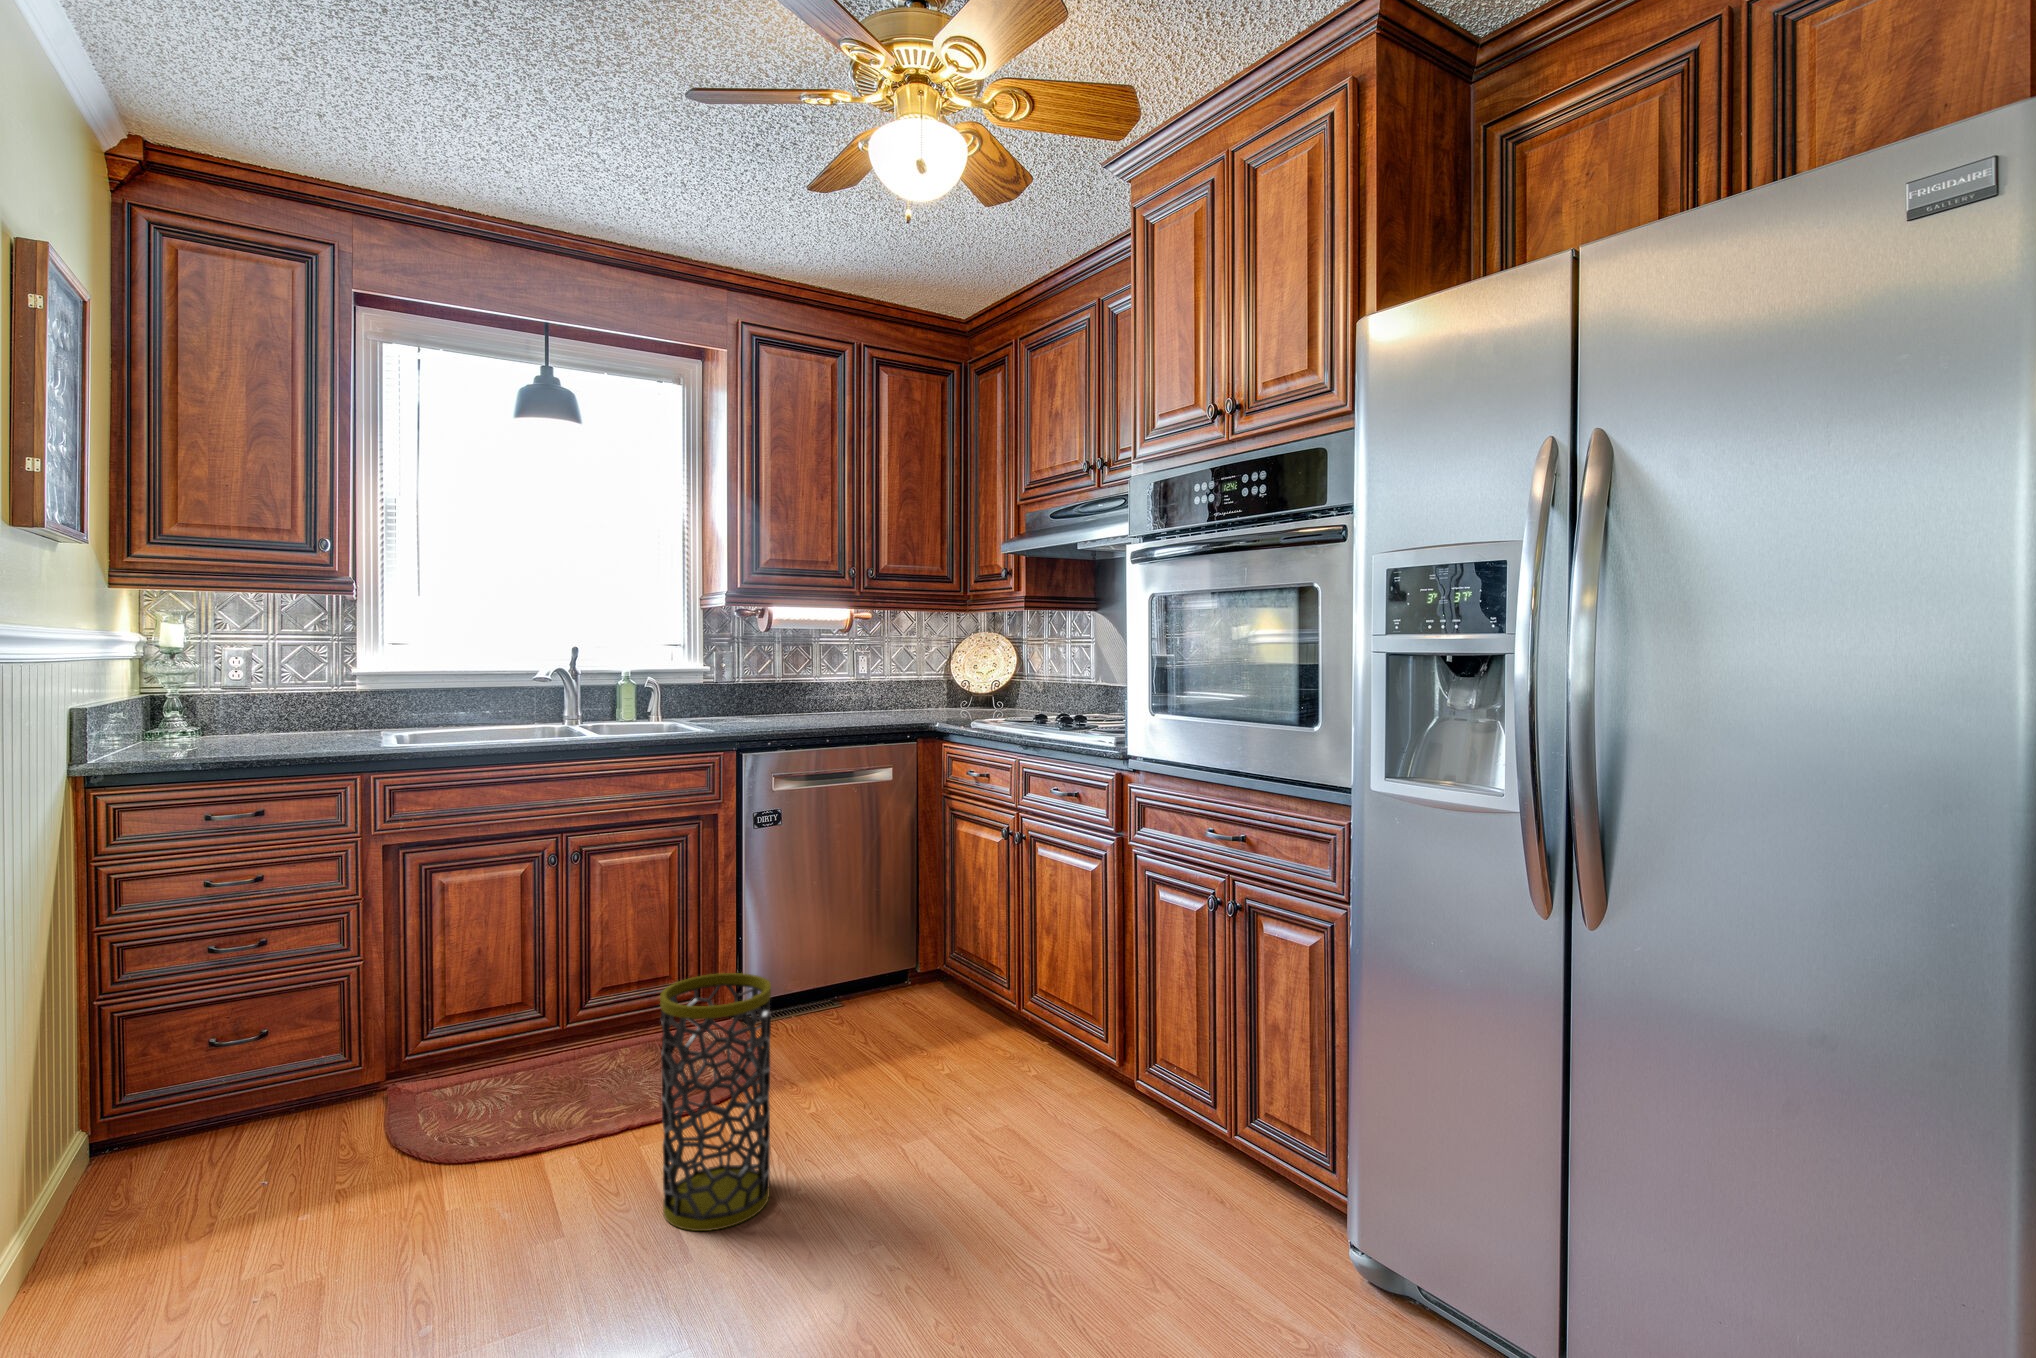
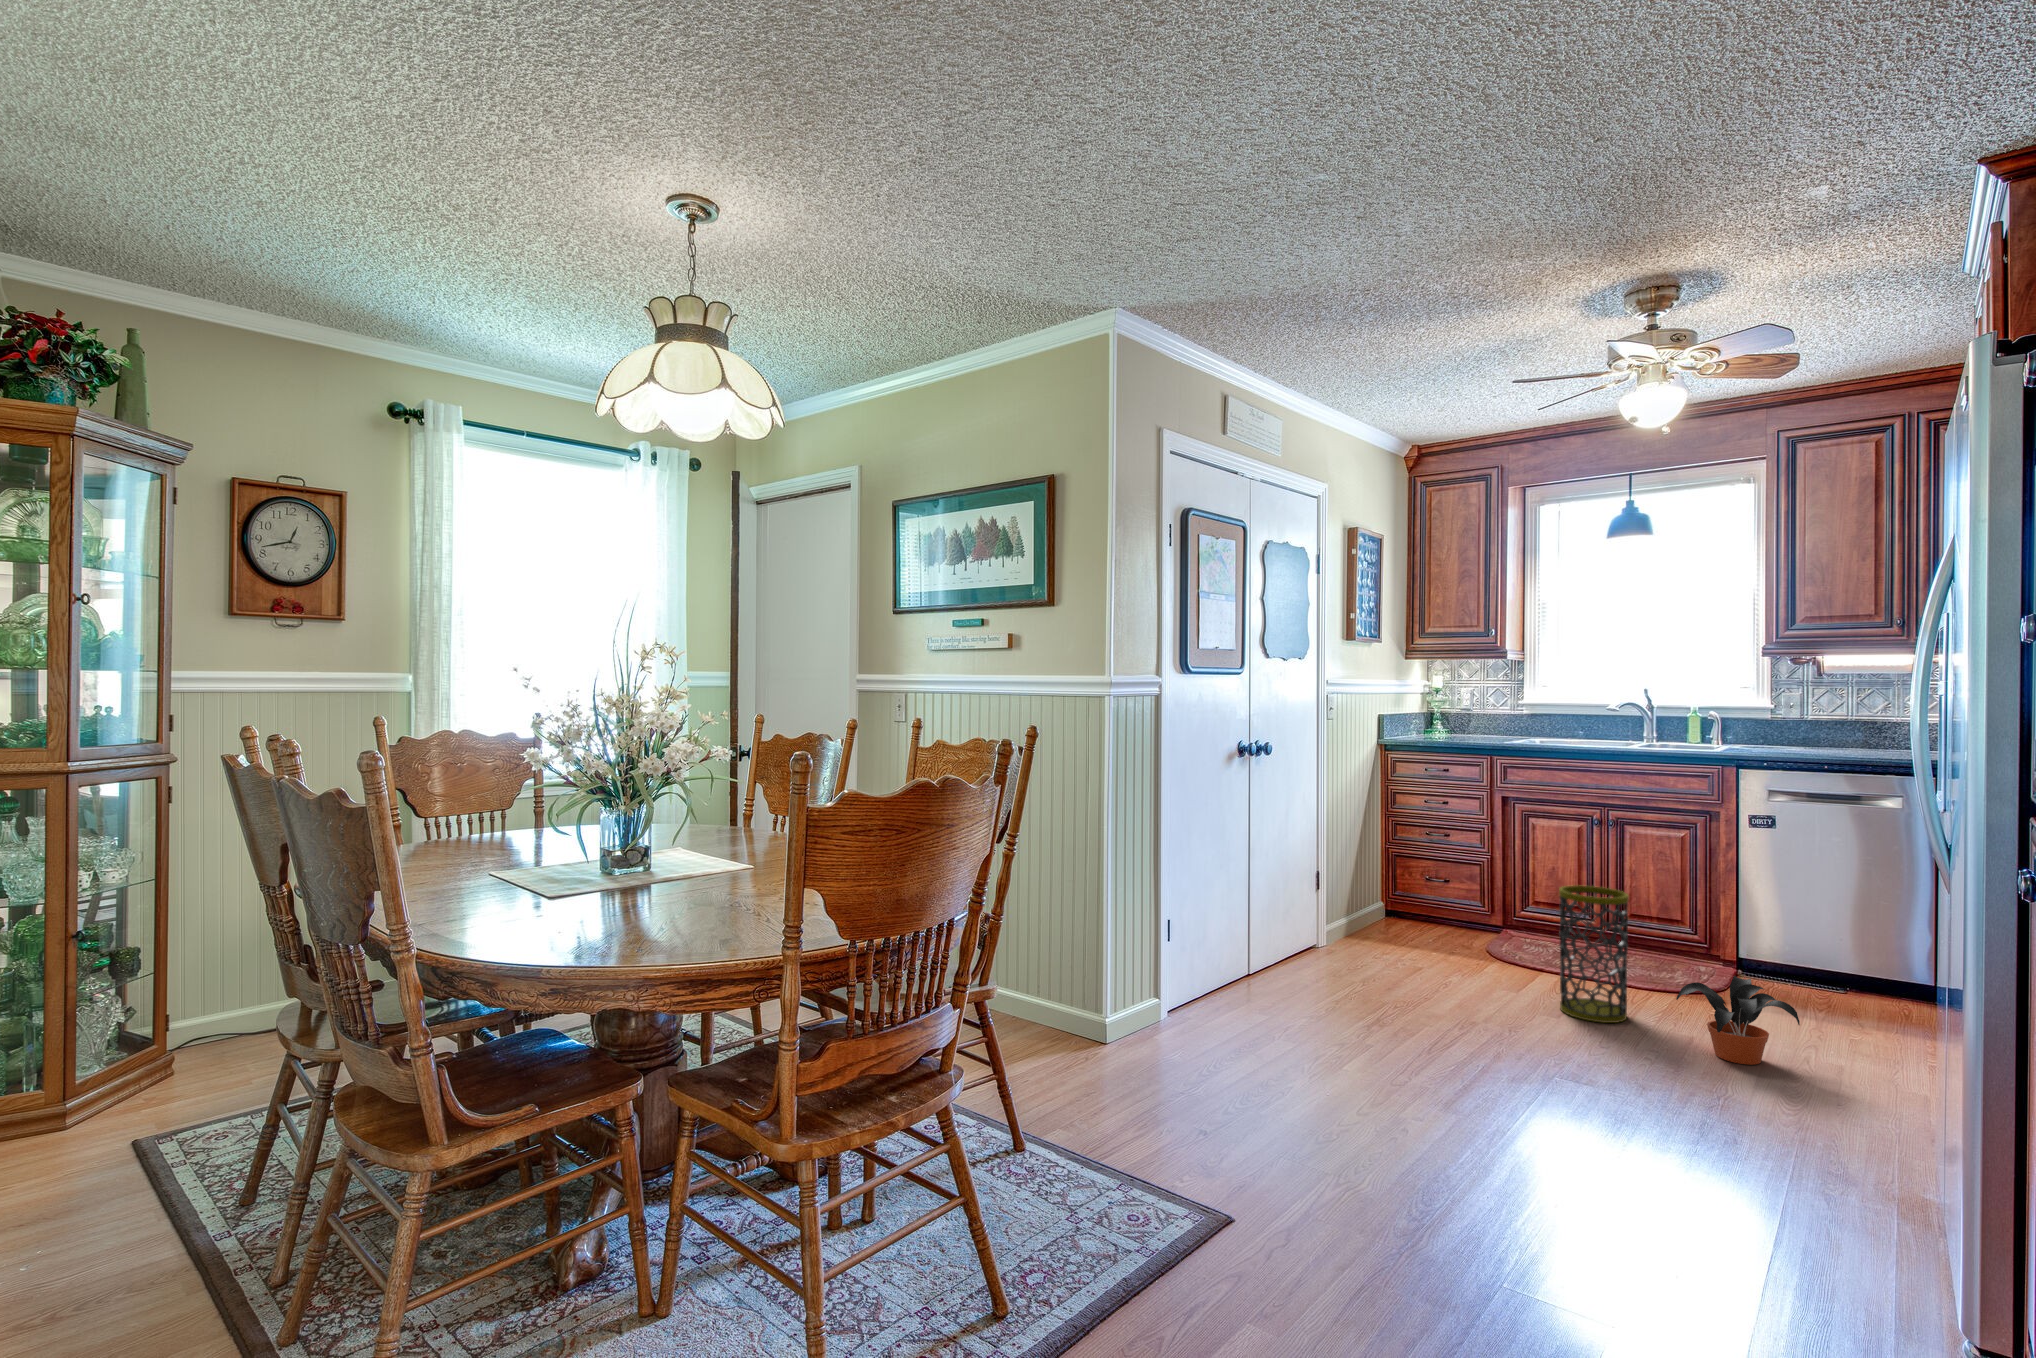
potted plant: none [868,1050,1013,1191] -> present [1676,976,1800,1065]

